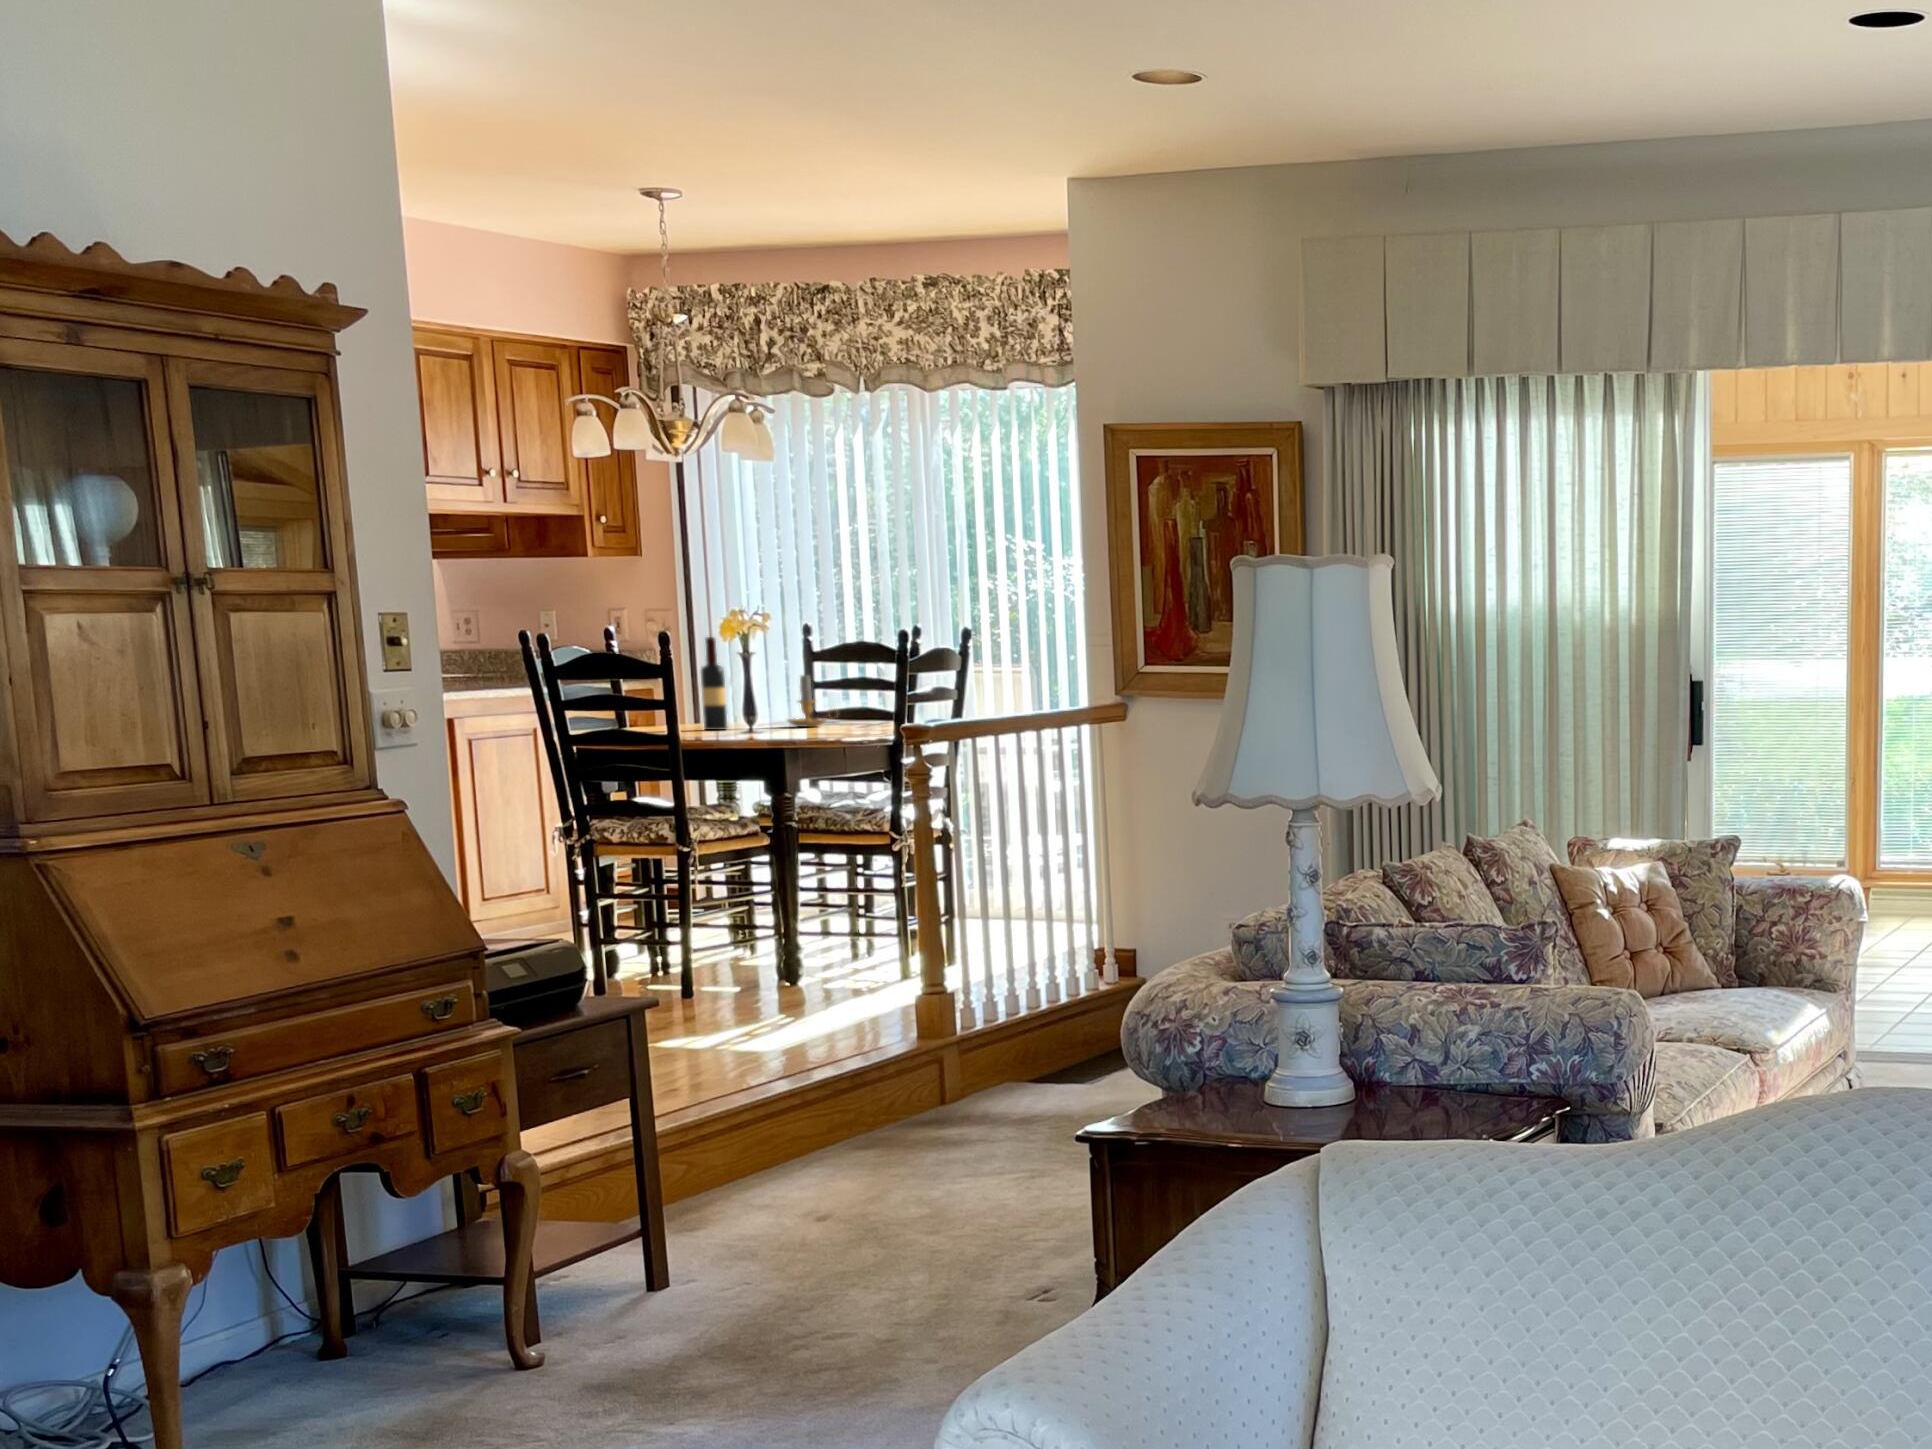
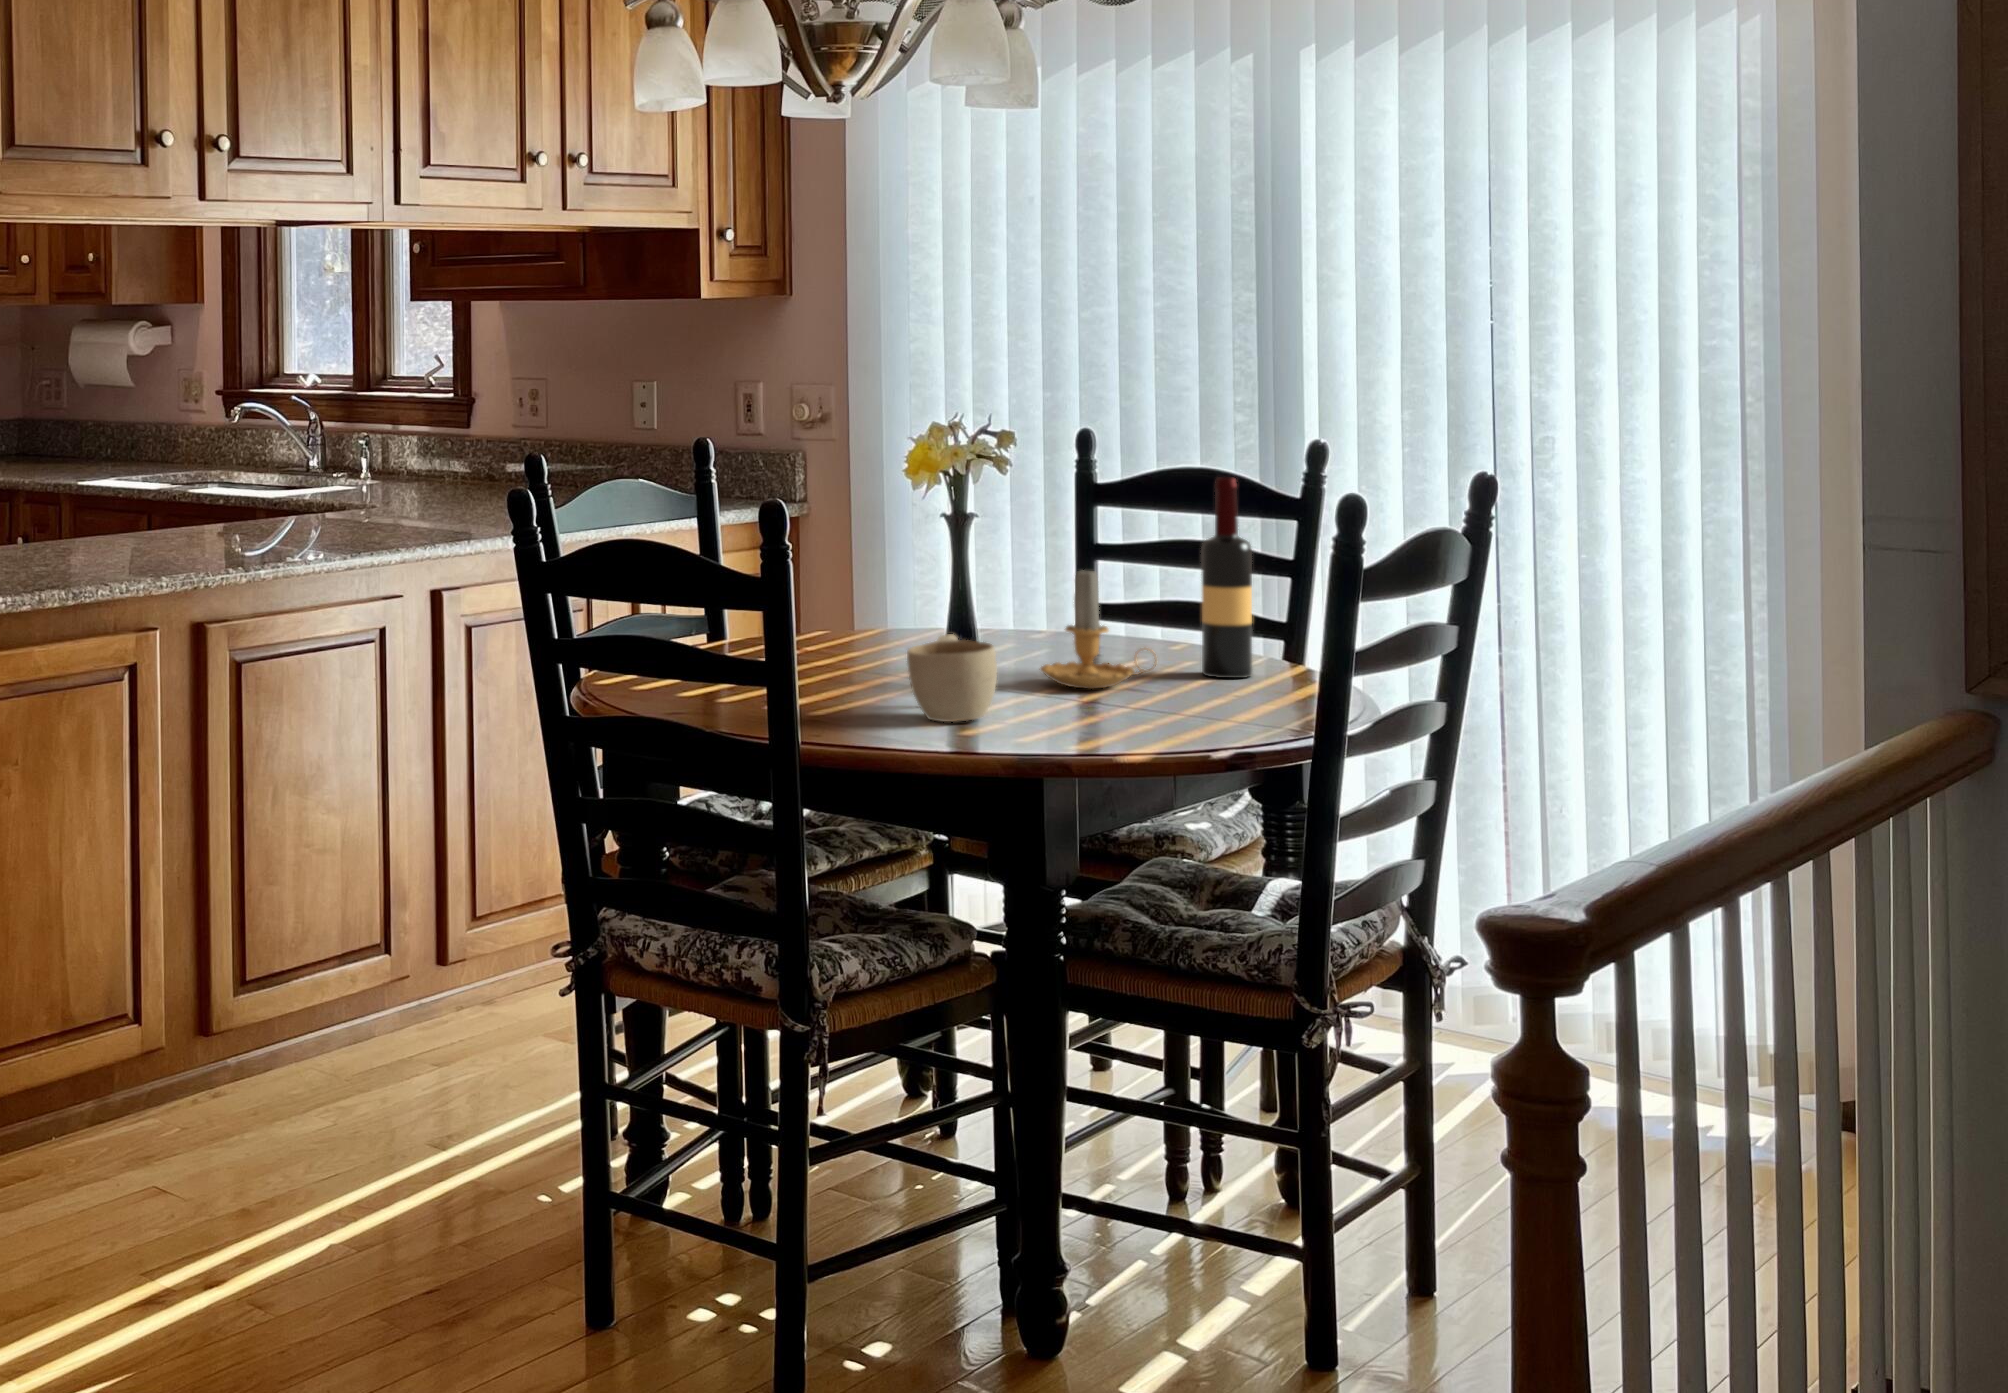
wine bottle: present [701,637,728,730] -> present [1201,477,1252,678]
cup: none [725,700,765,733] -> present [907,634,997,722]

